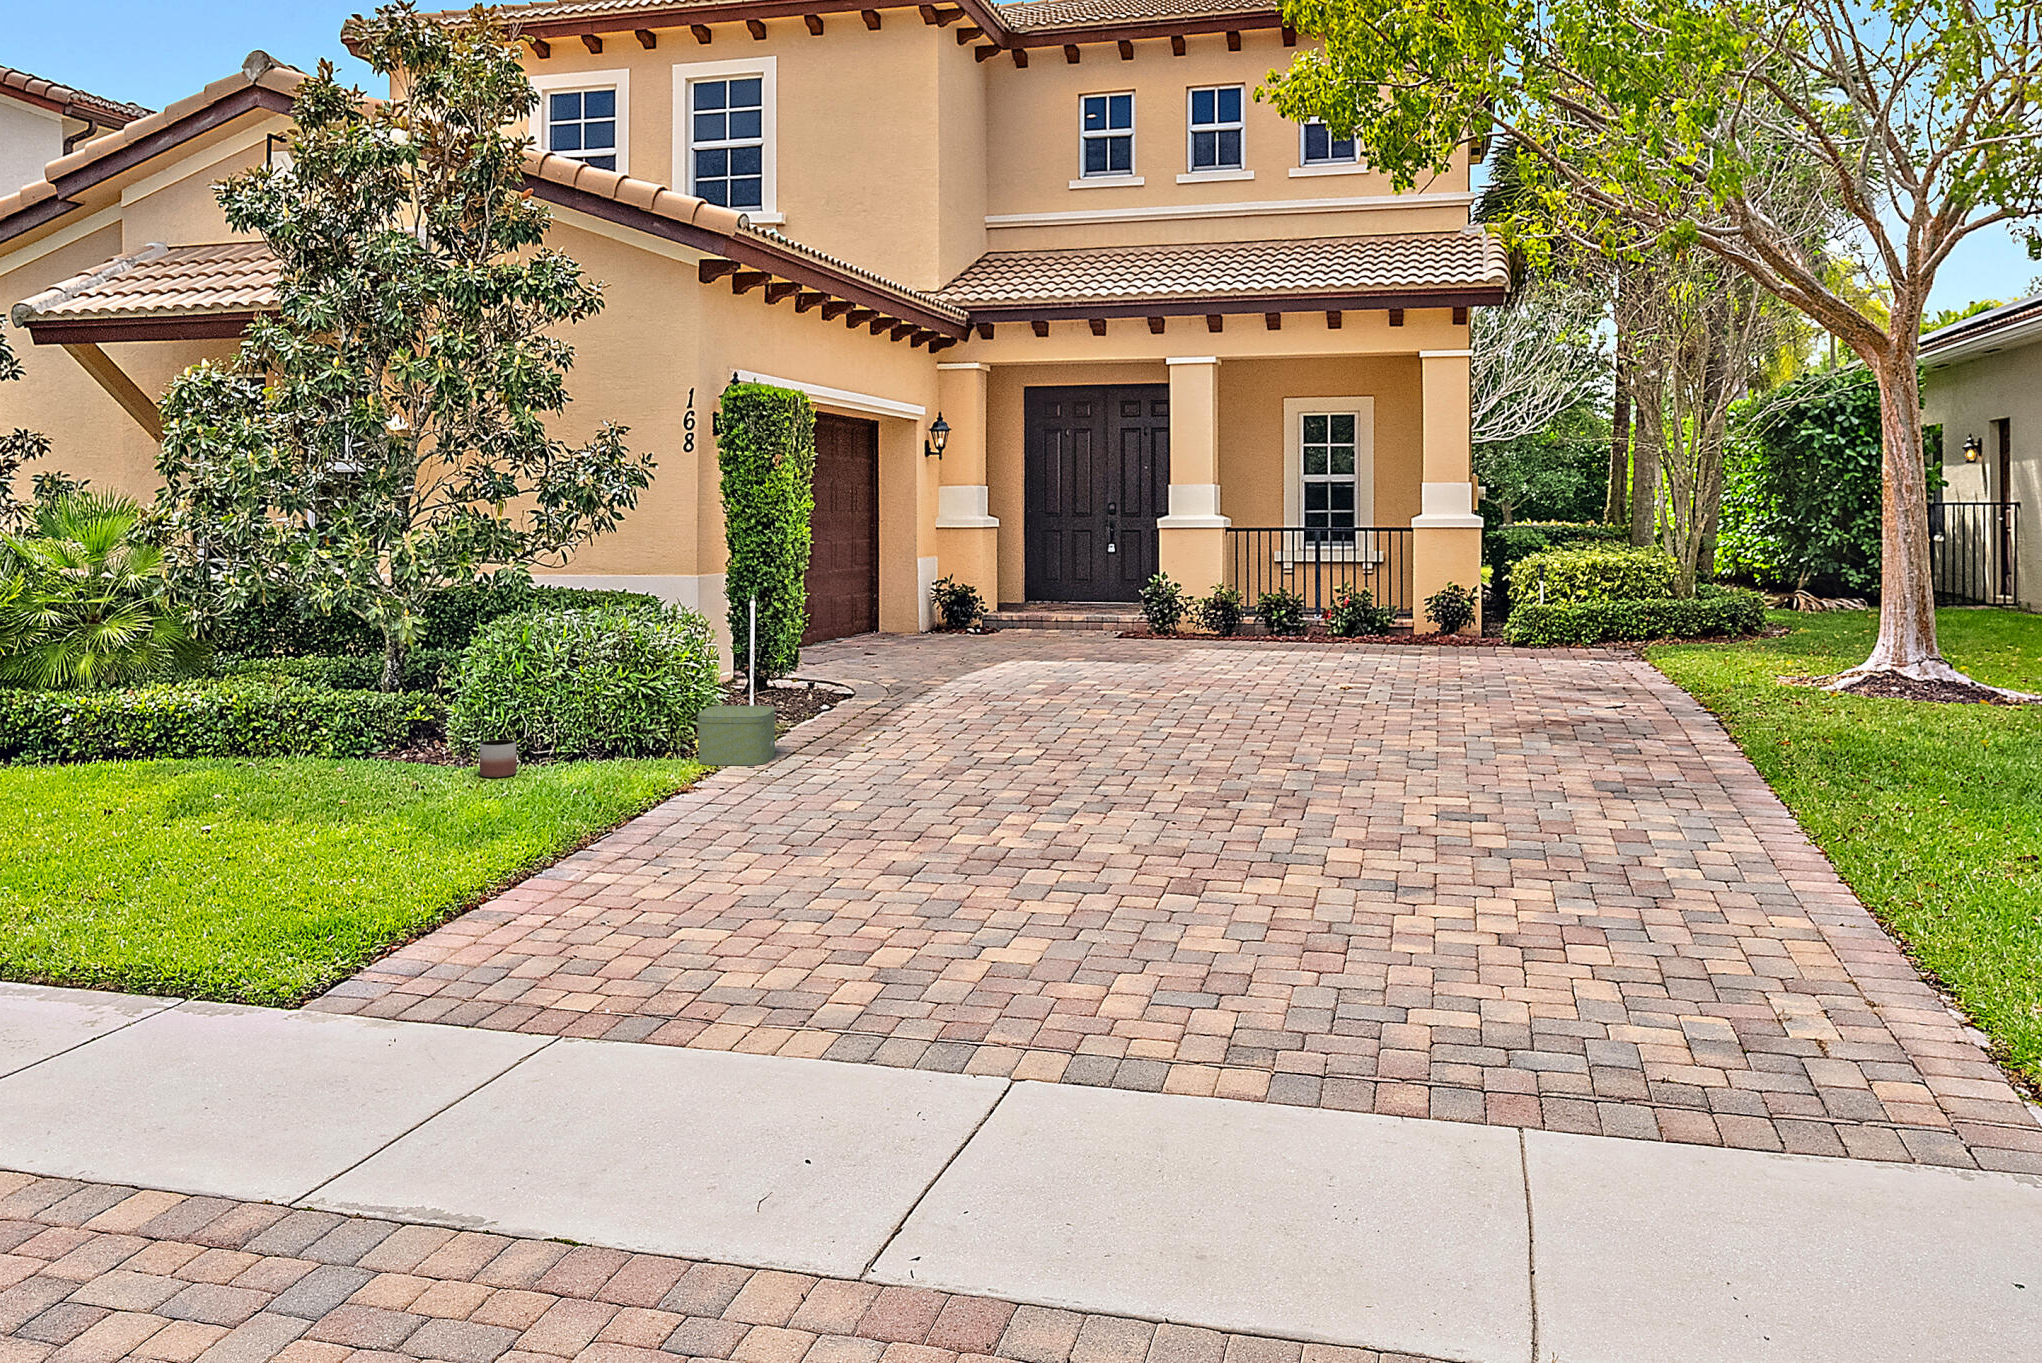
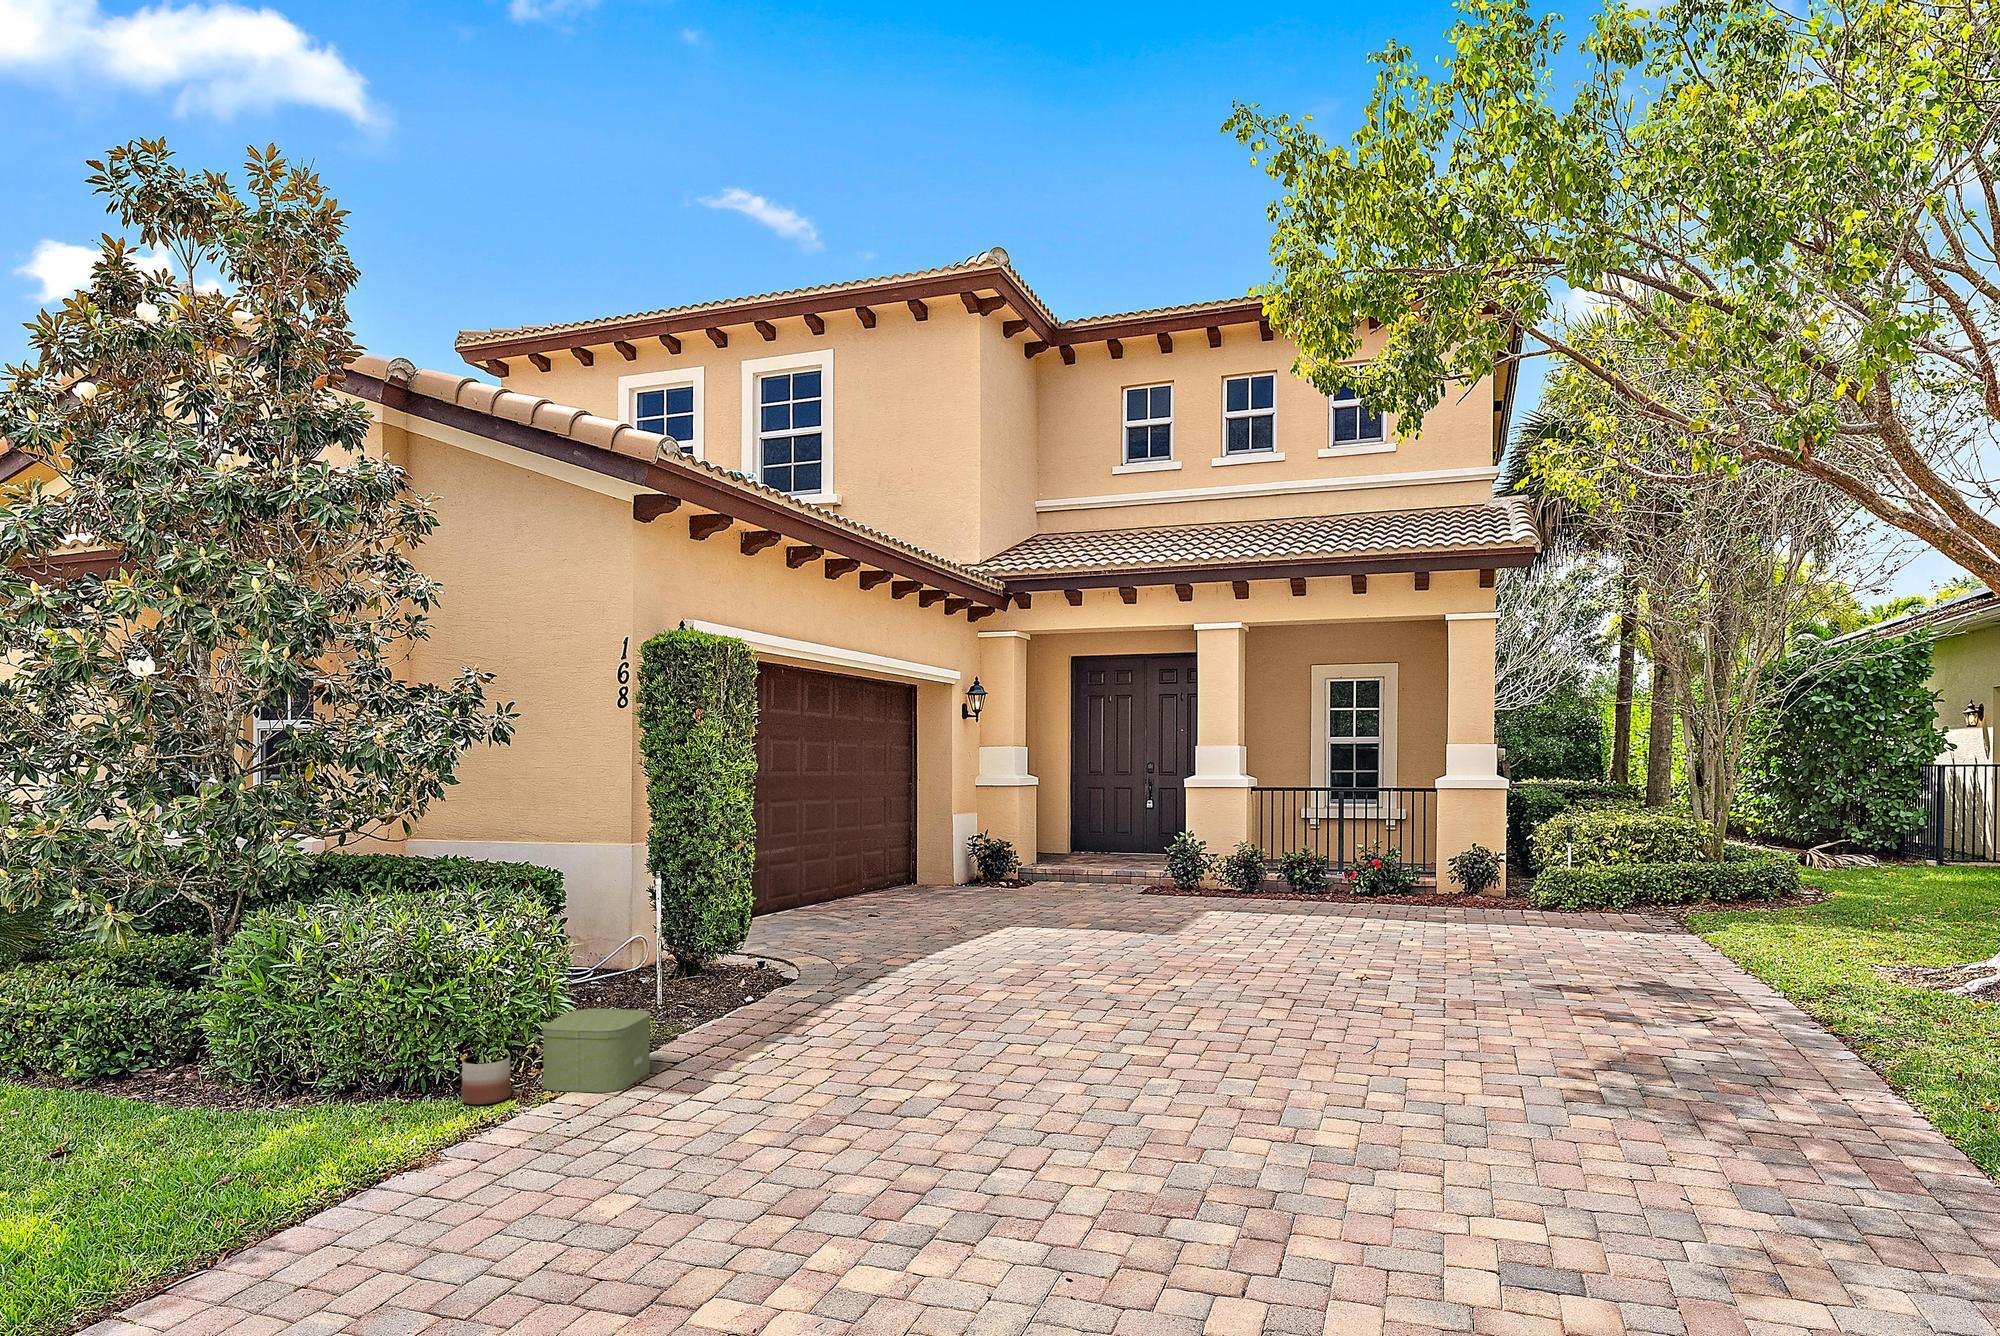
planter: present [480,739,517,778] -> present [462,1053,511,1105]

